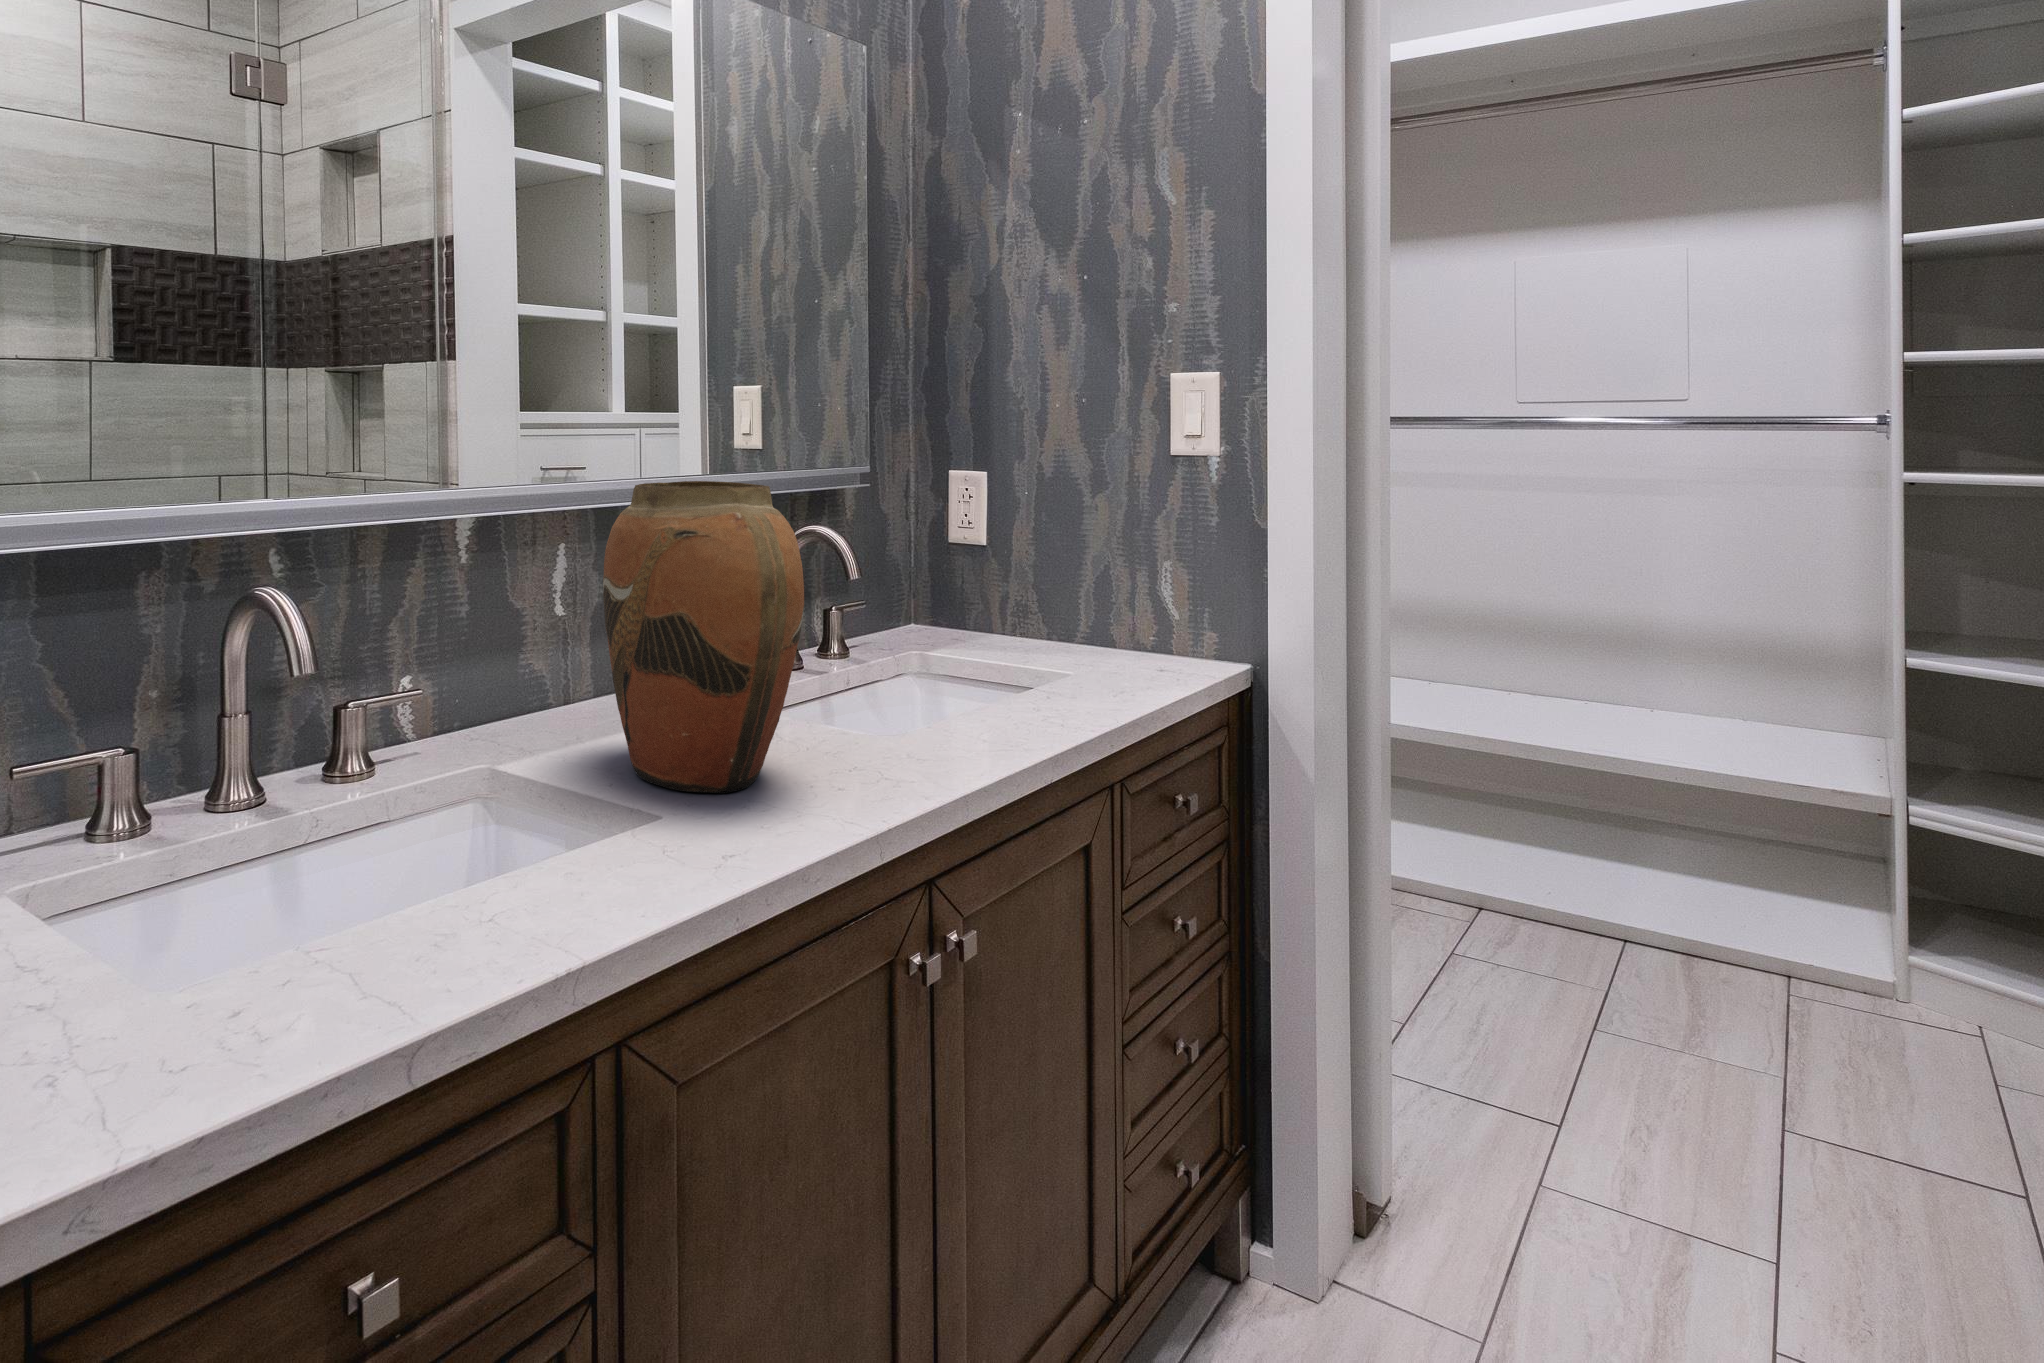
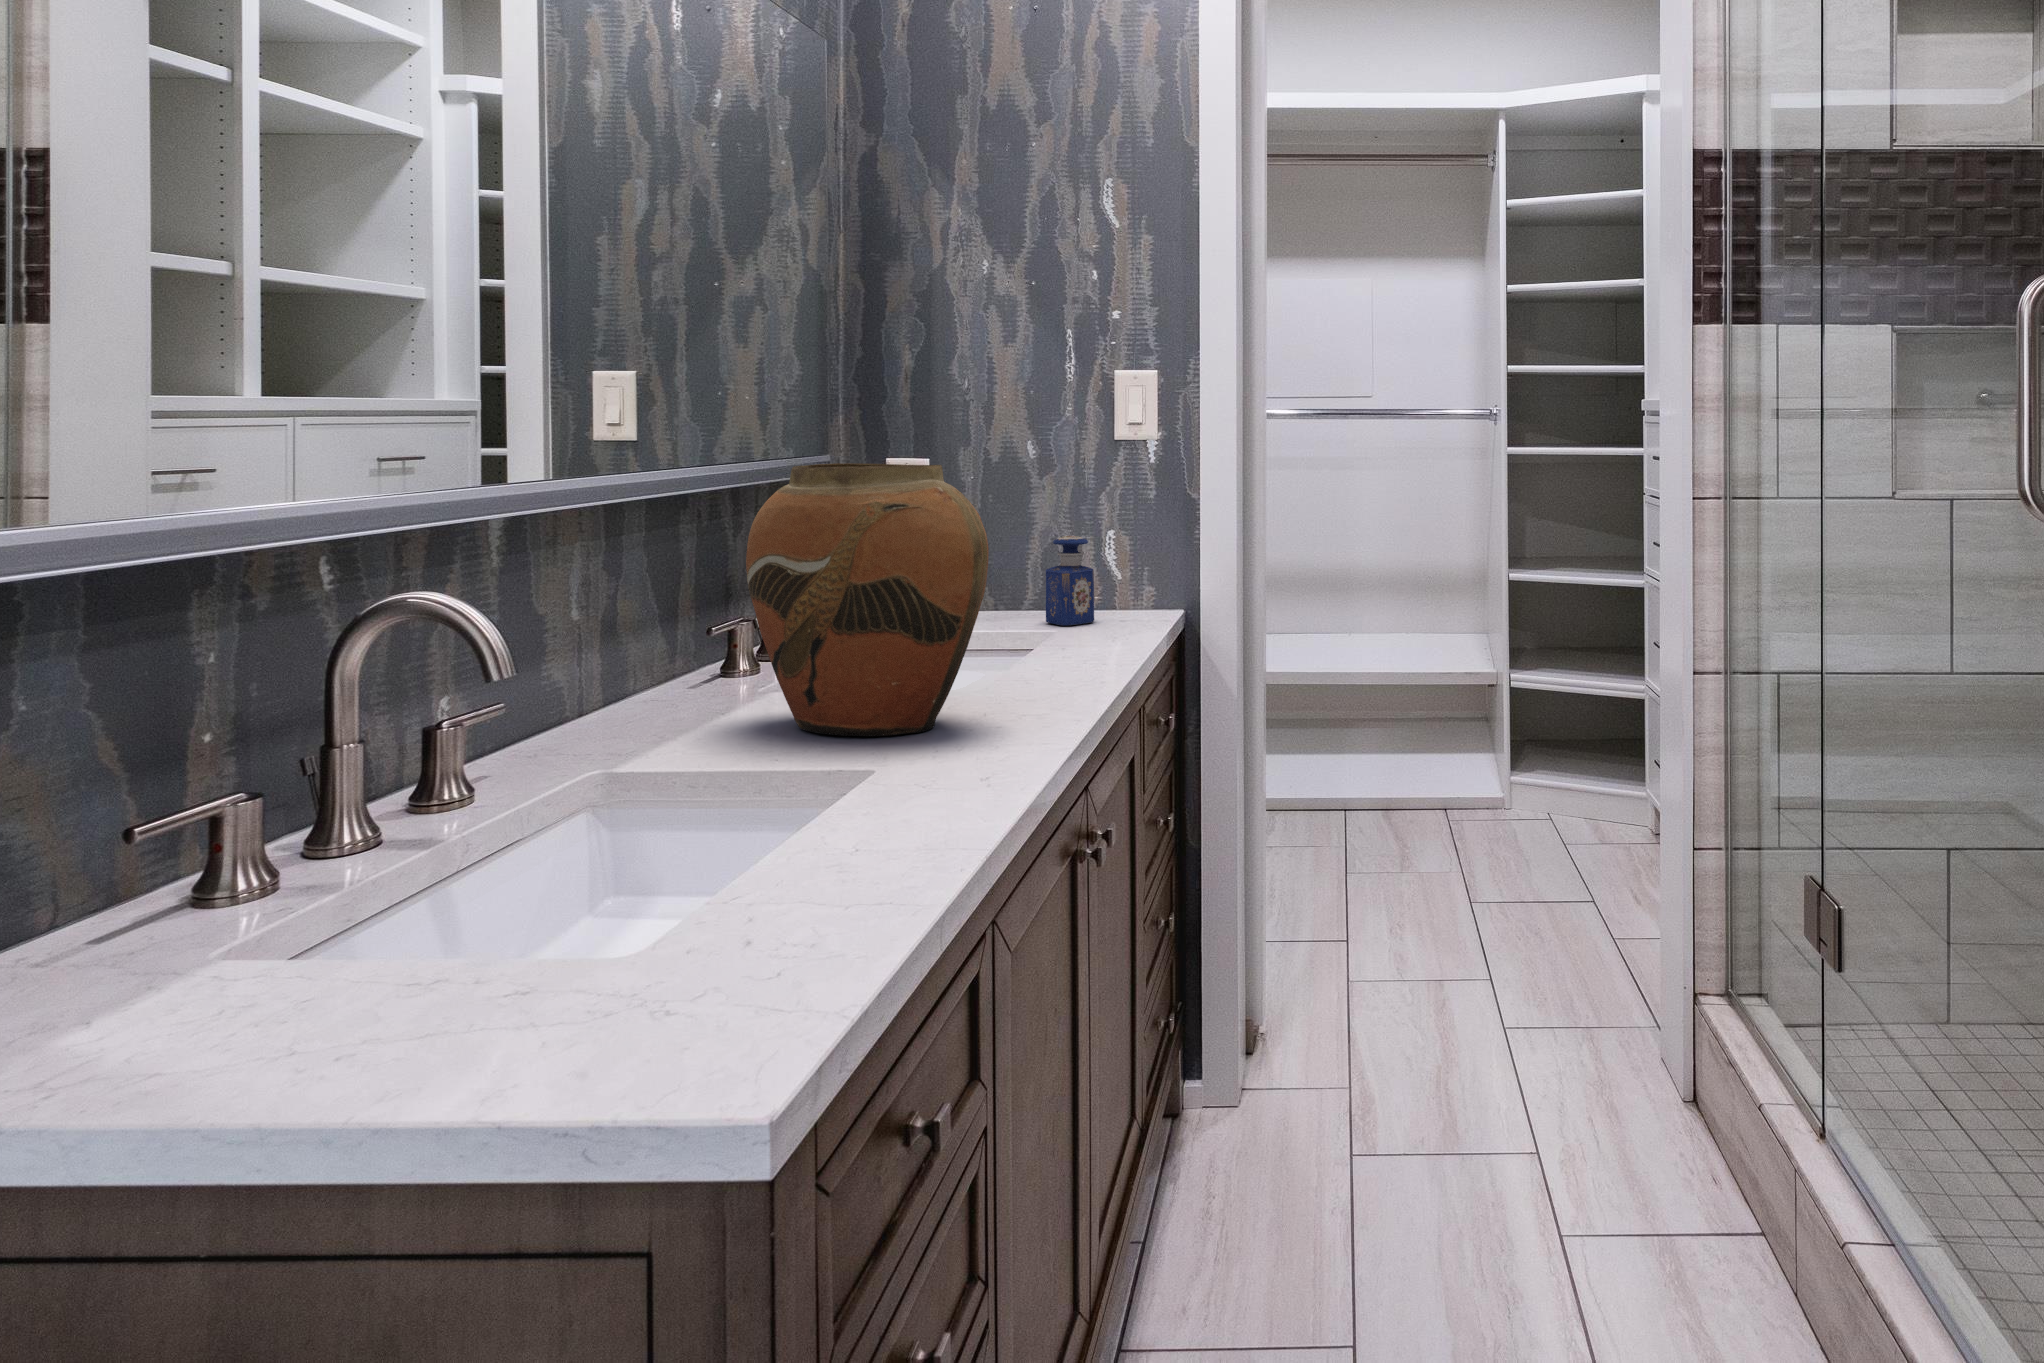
perfume bottle: none [1081,566,1136,670] -> present [1046,536,1094,625]

